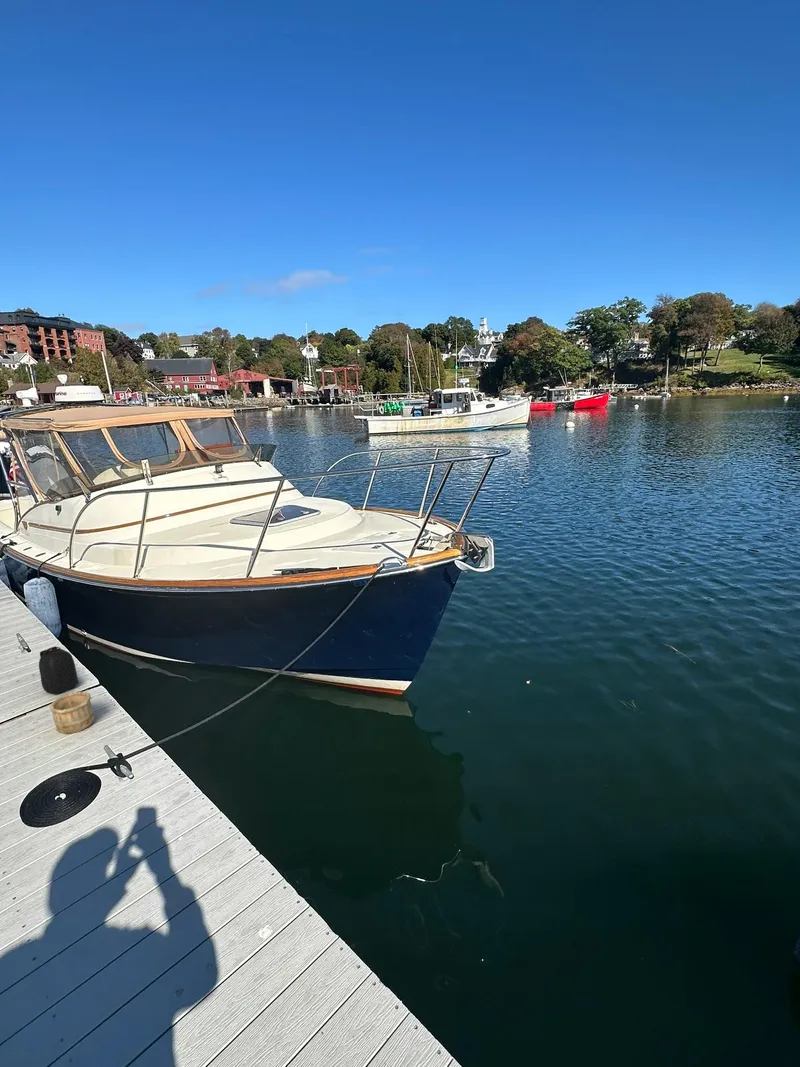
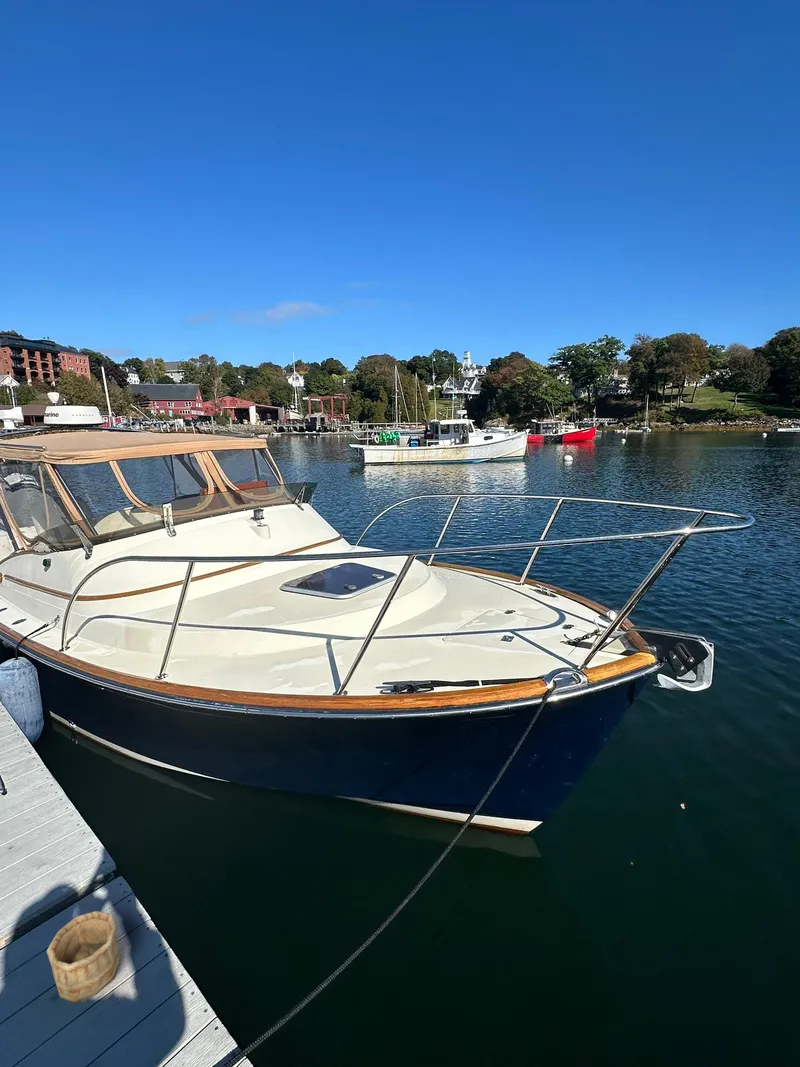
backpack: present [39,646,78,694] -> none [24,808,84,892]

